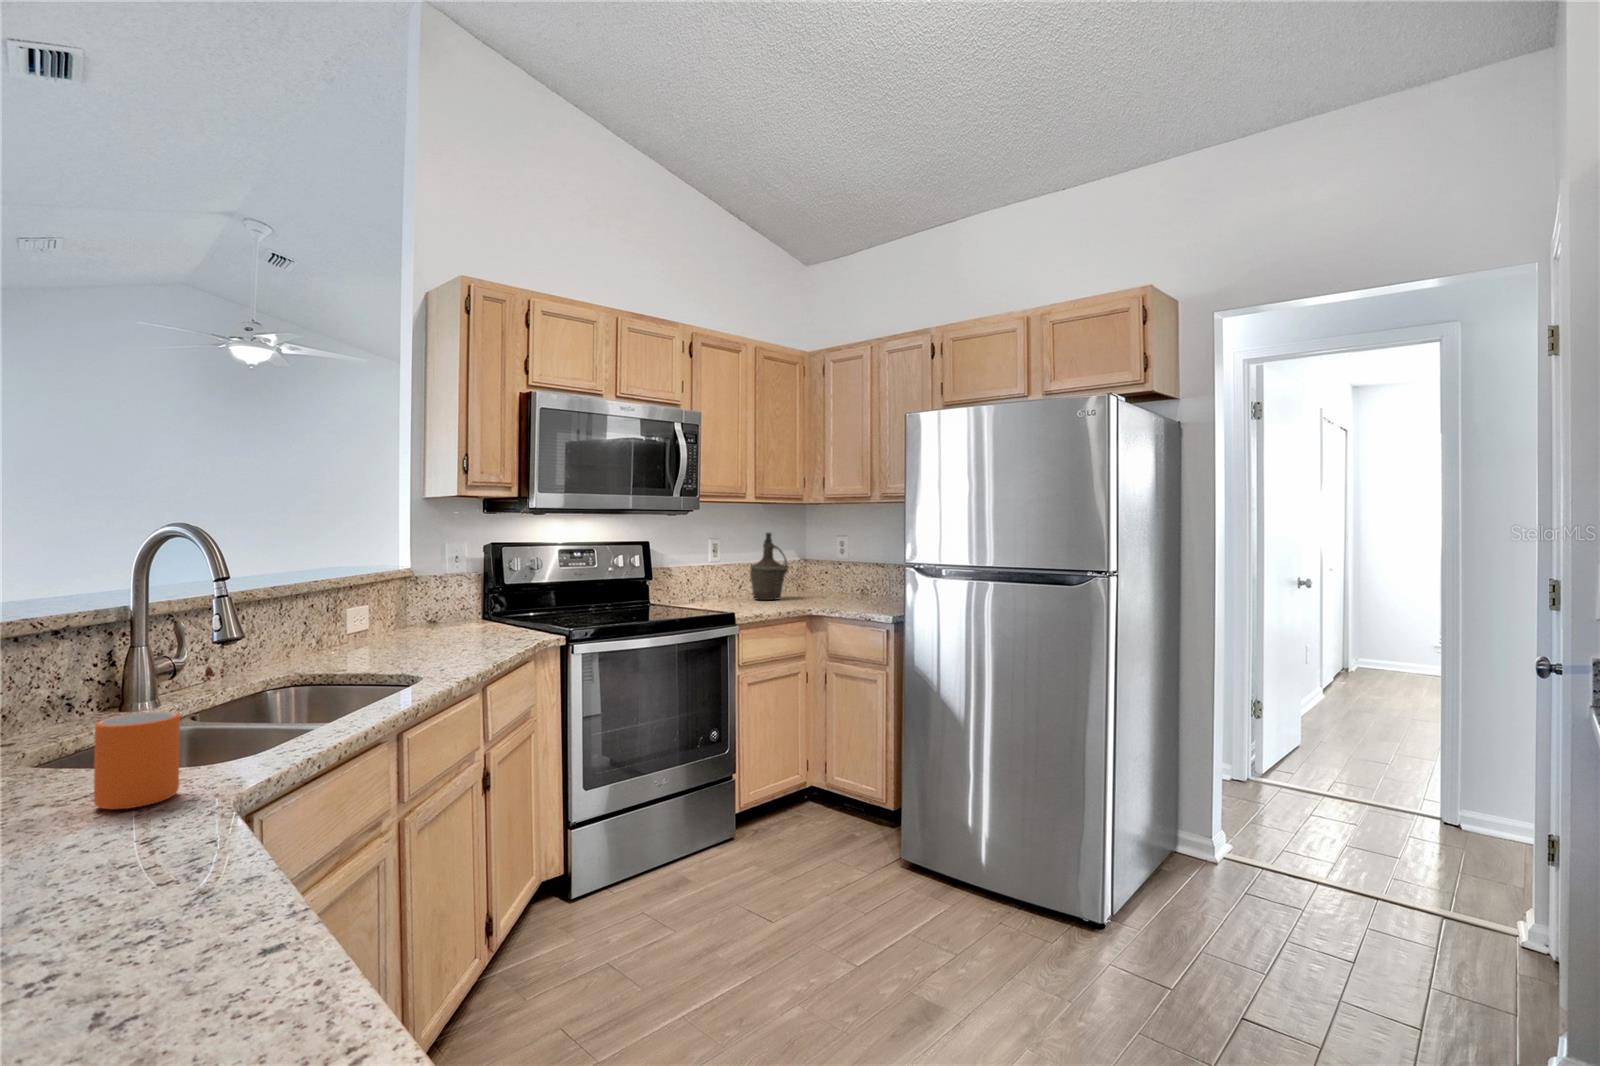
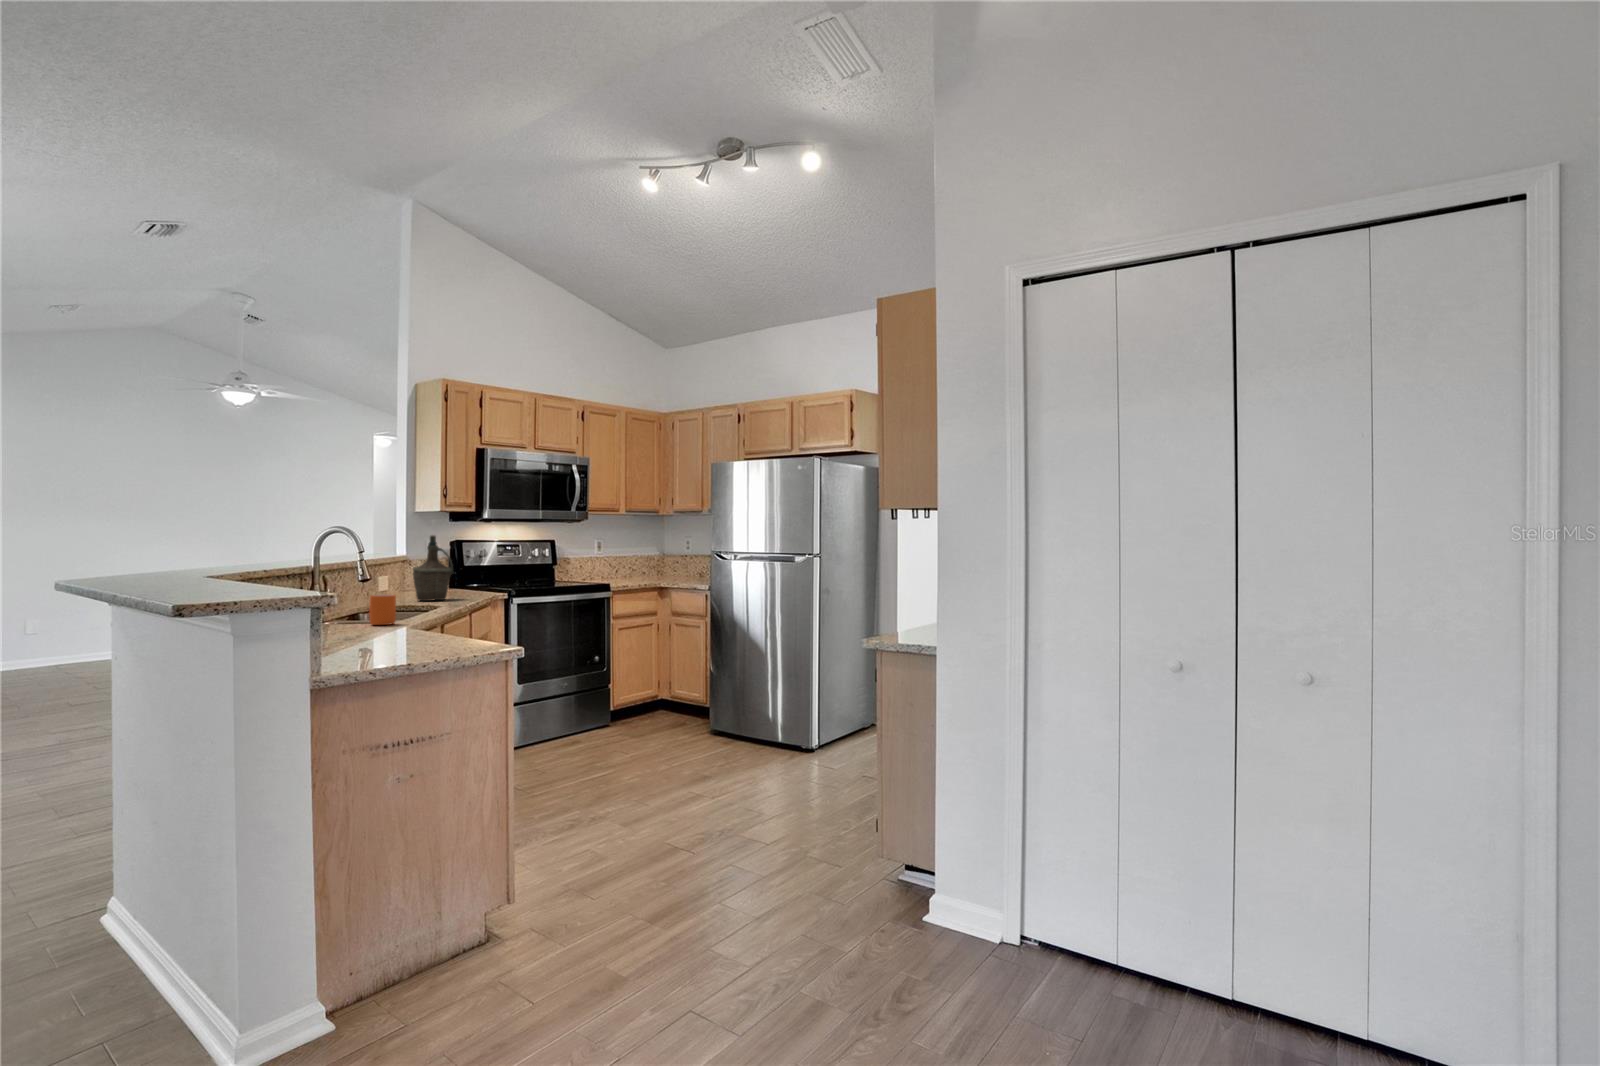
bottle: present [750,532,788,600] -> present [413,535,453,601]

